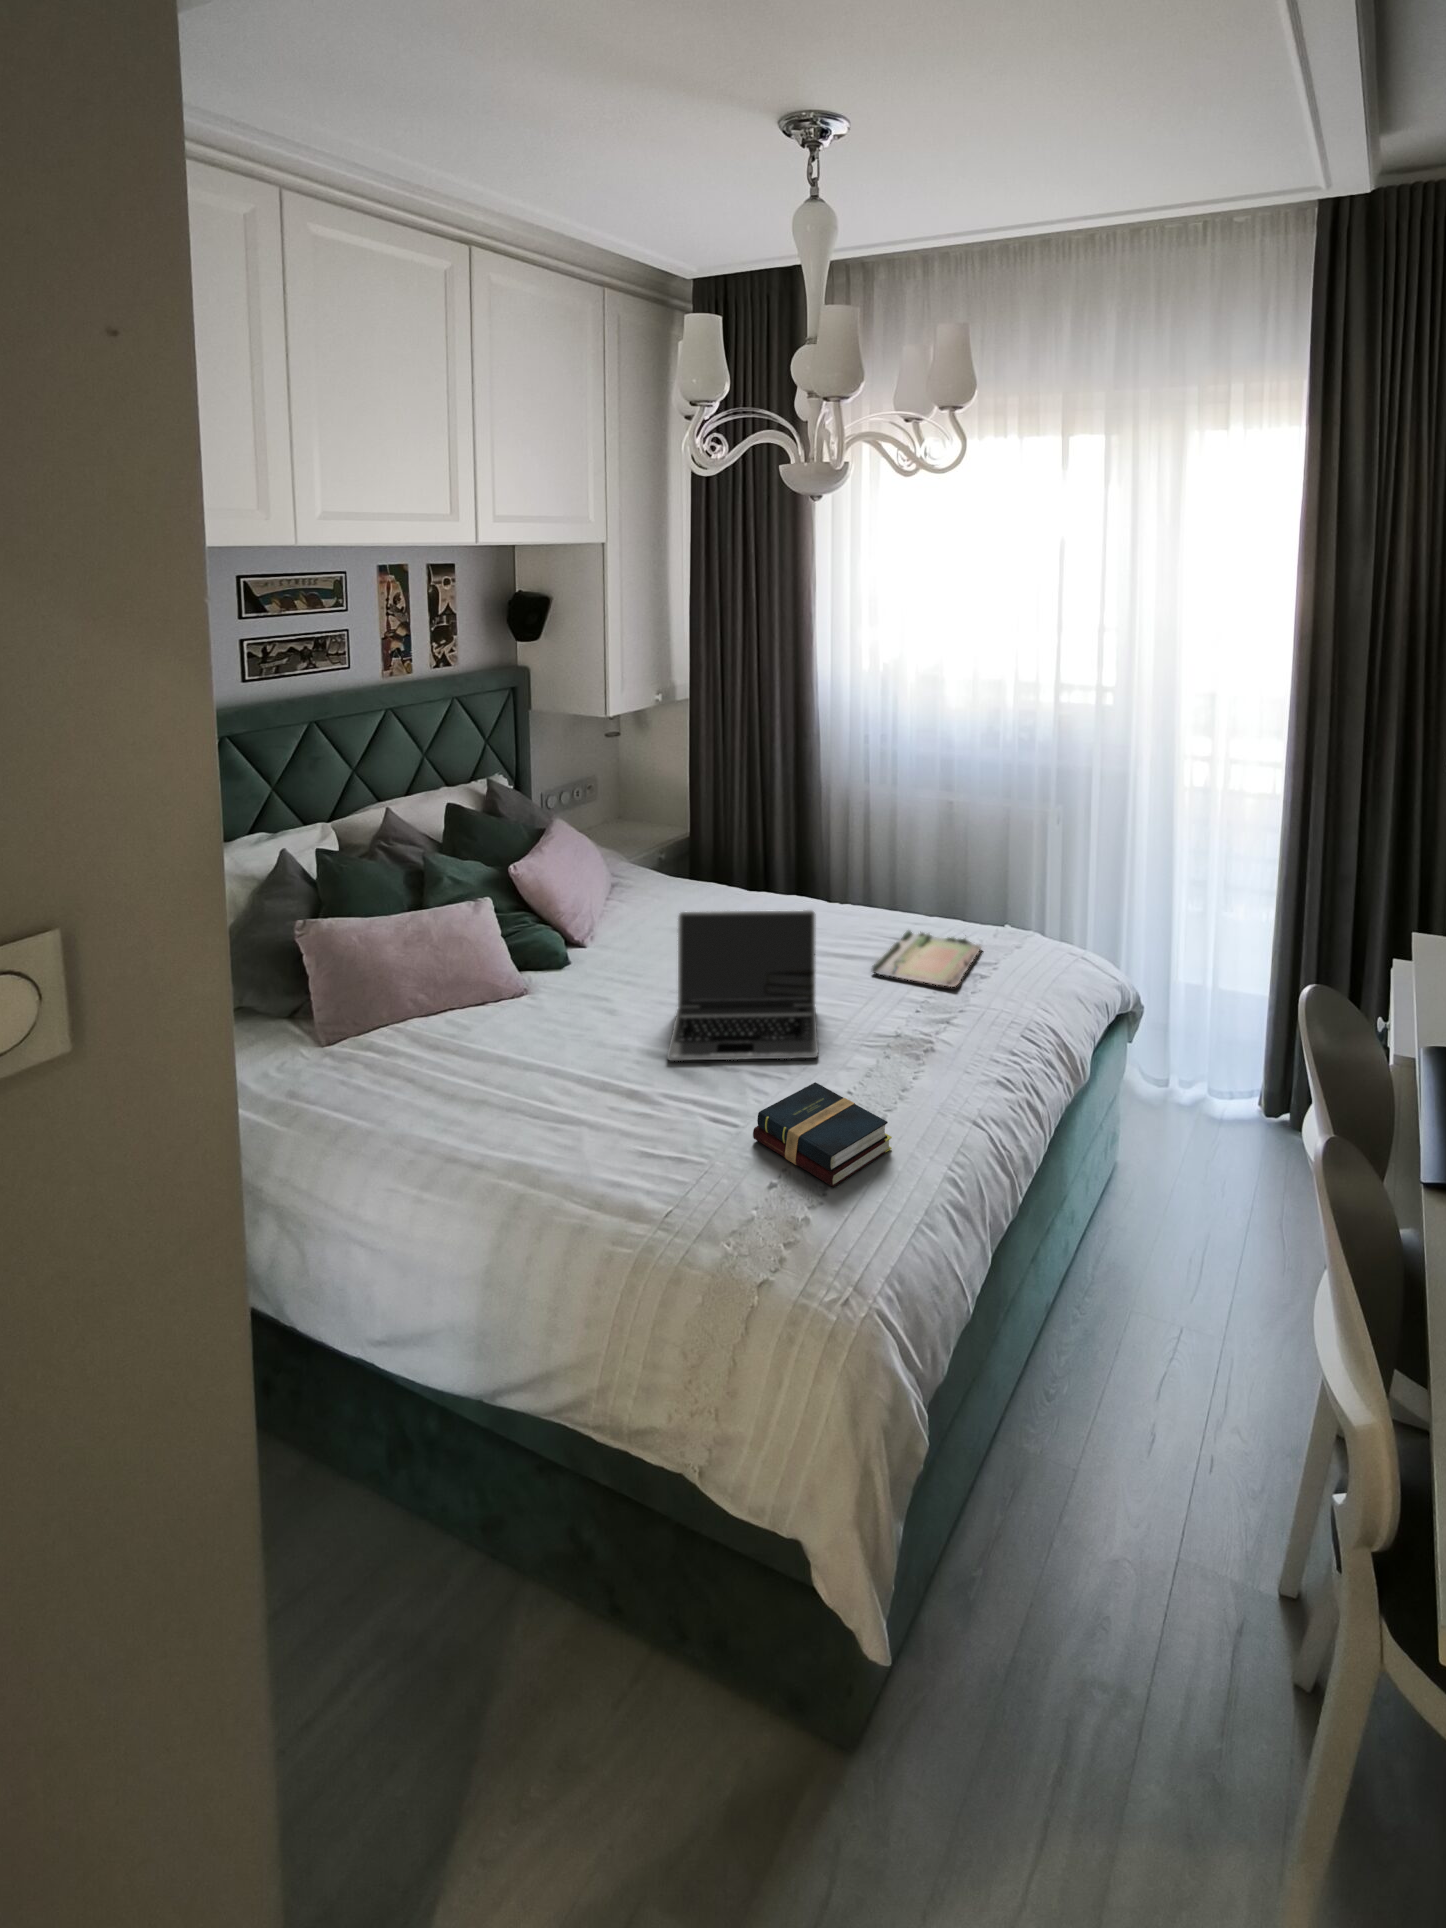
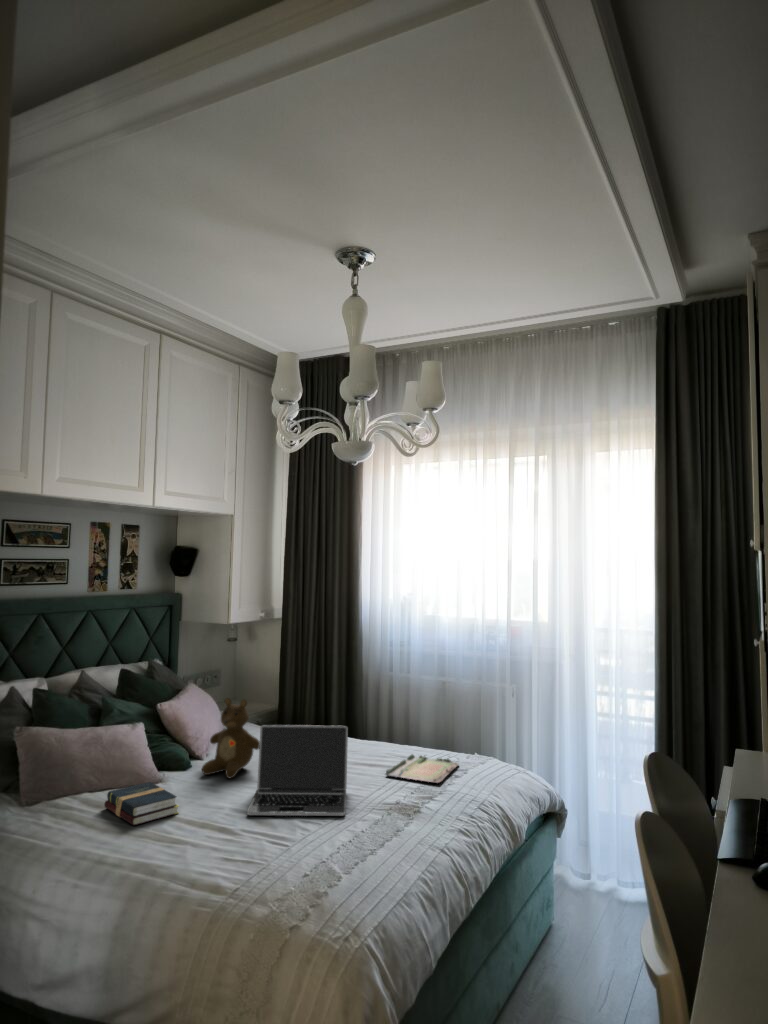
teddy bear: none [588,860,677,986] -> present [202,698,260,778]
hardback book: present [753,1082,892,1187] -> present [104,782,179,825]

